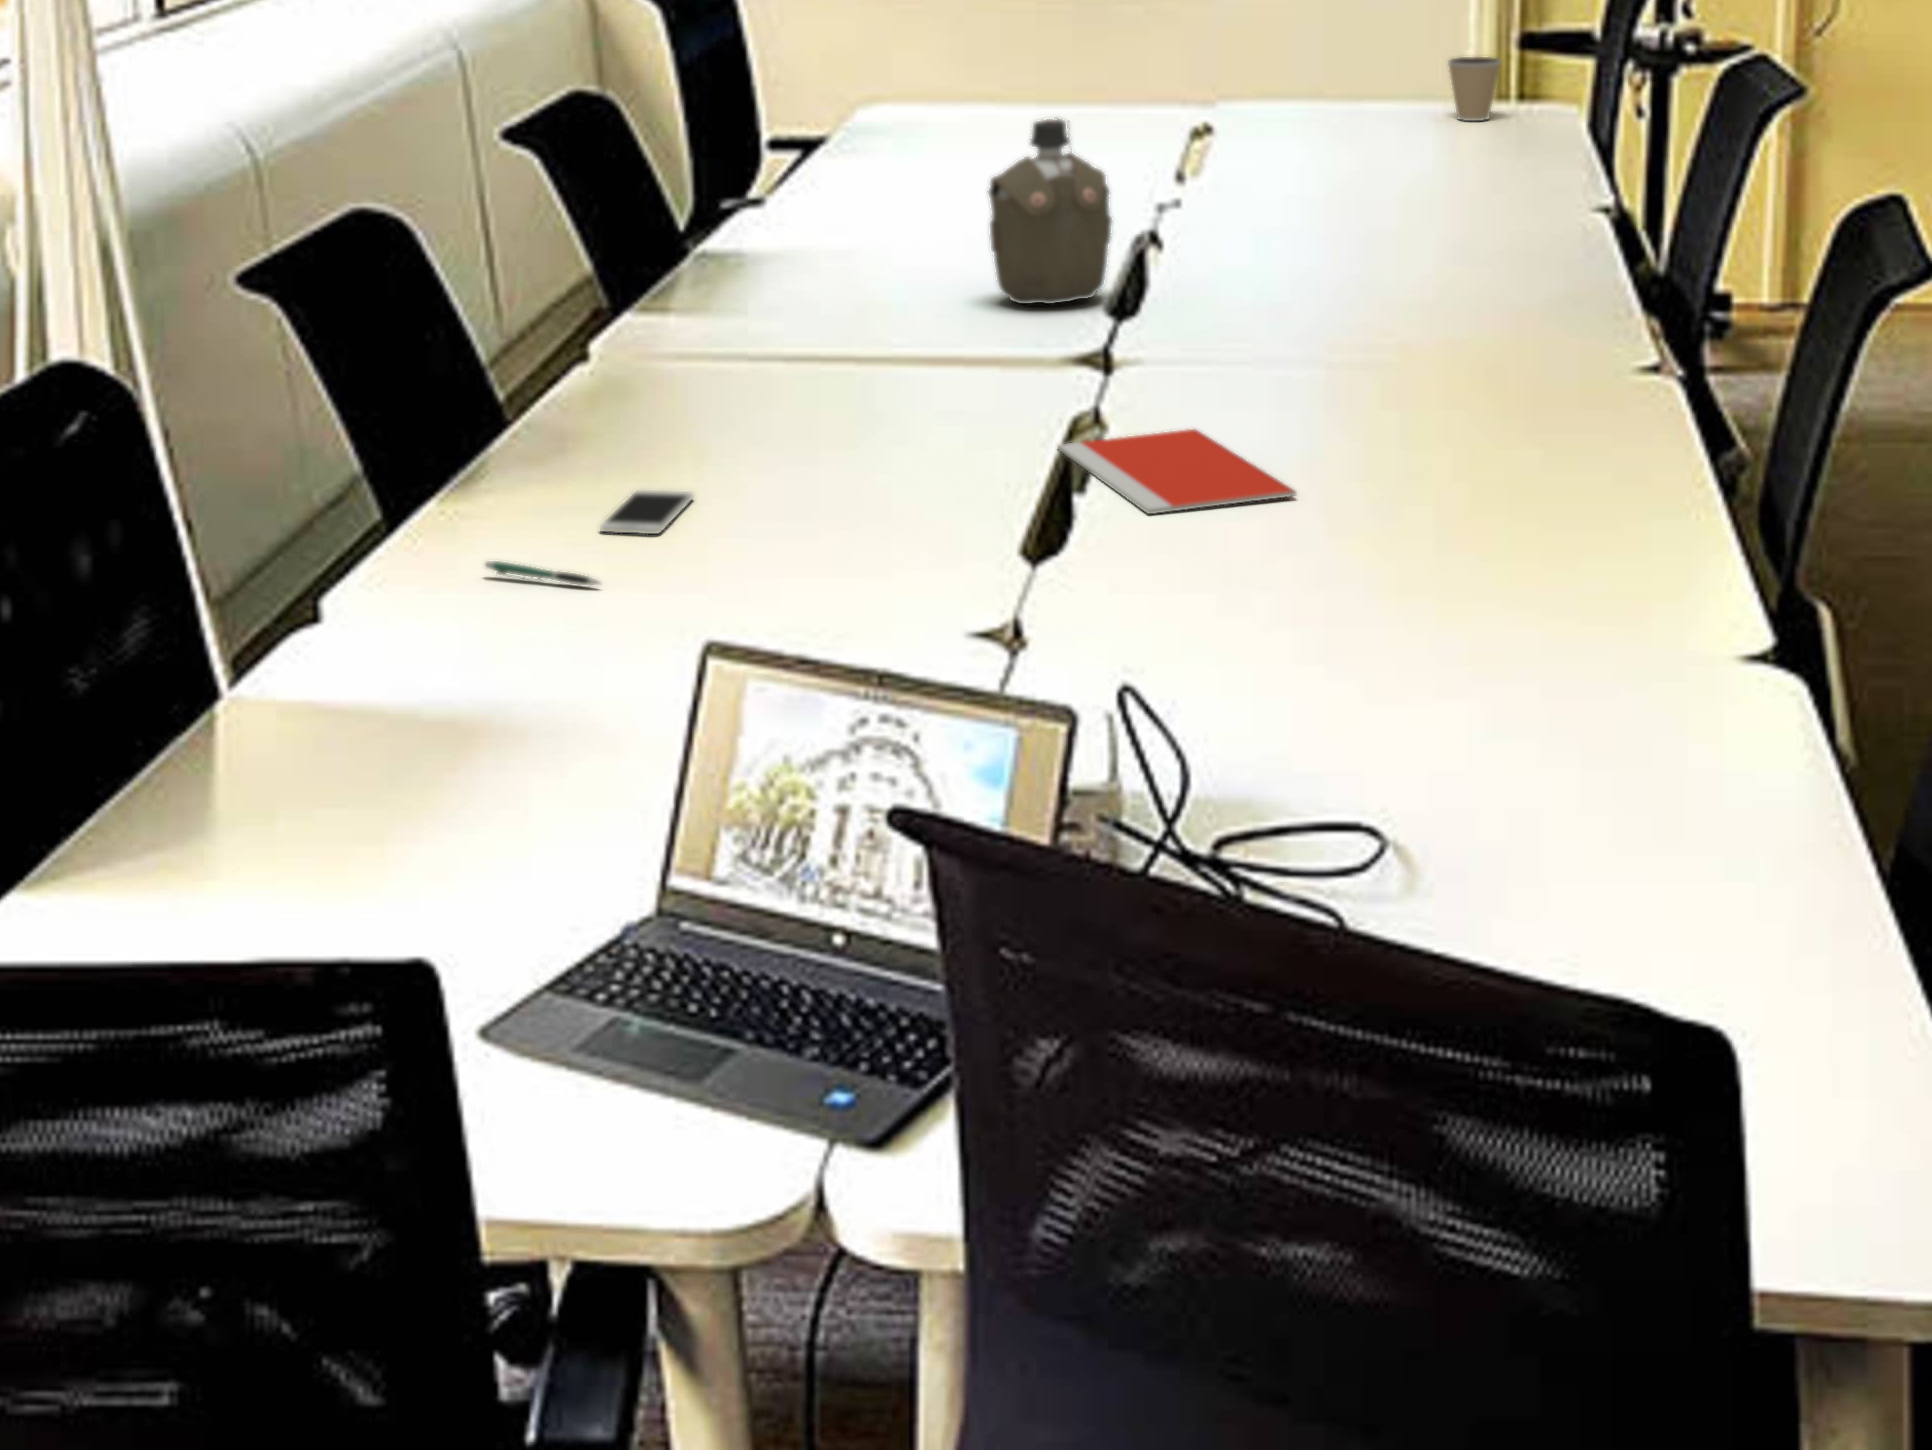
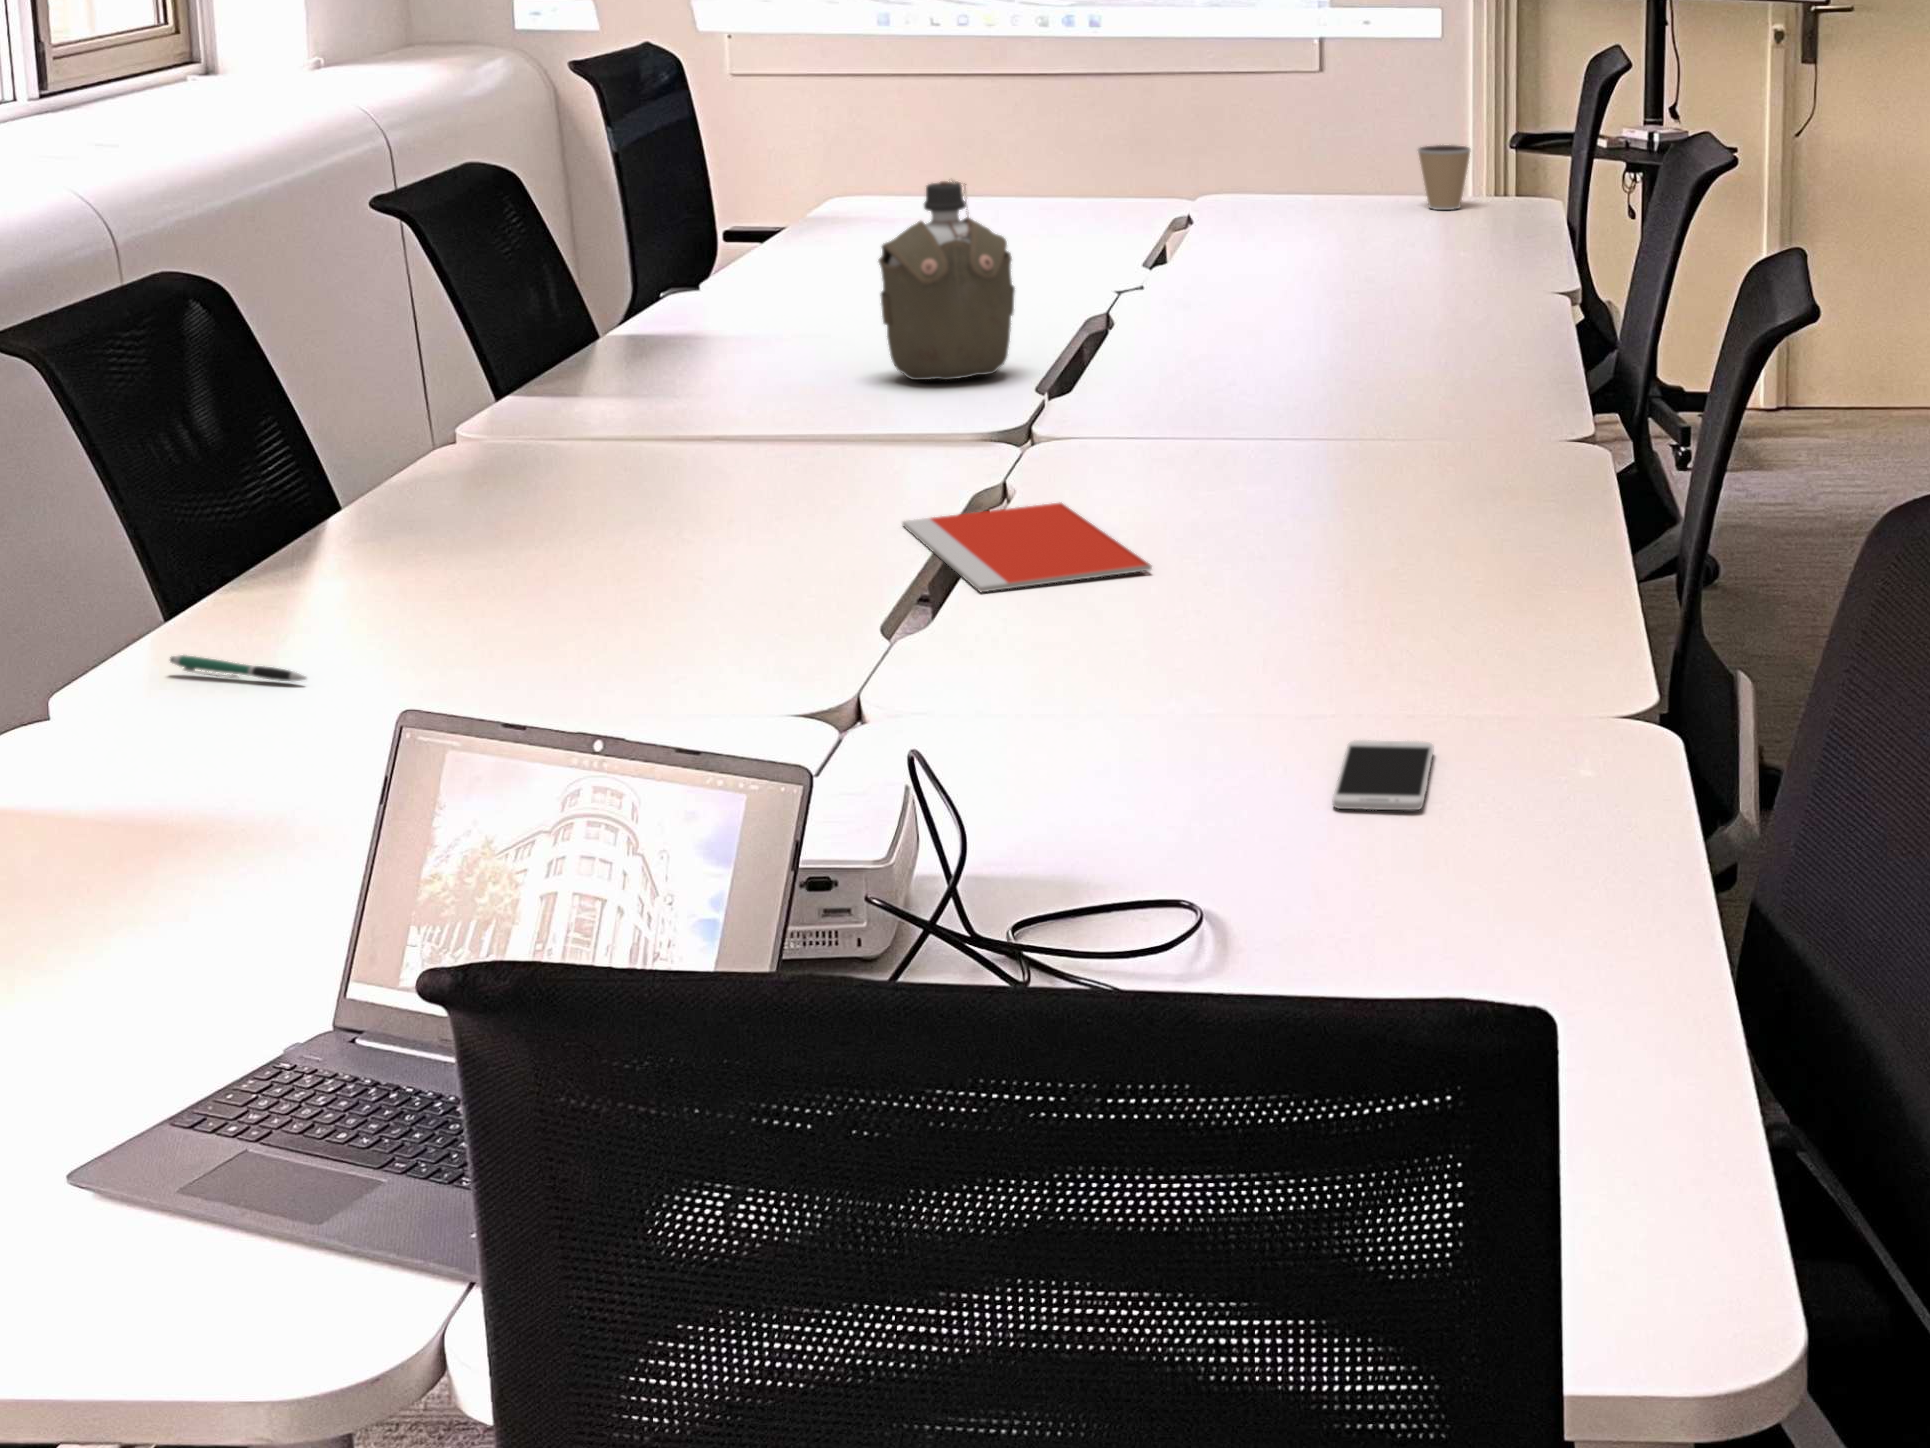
smartphone: present [601,490,693,534] -> present [1333,740,1433,810]

